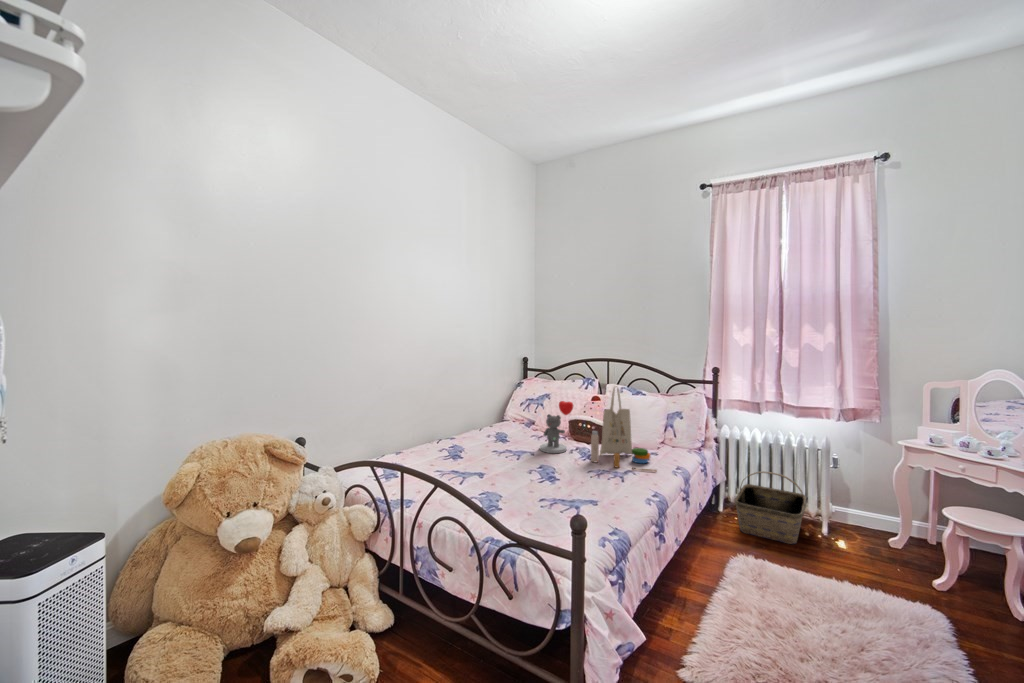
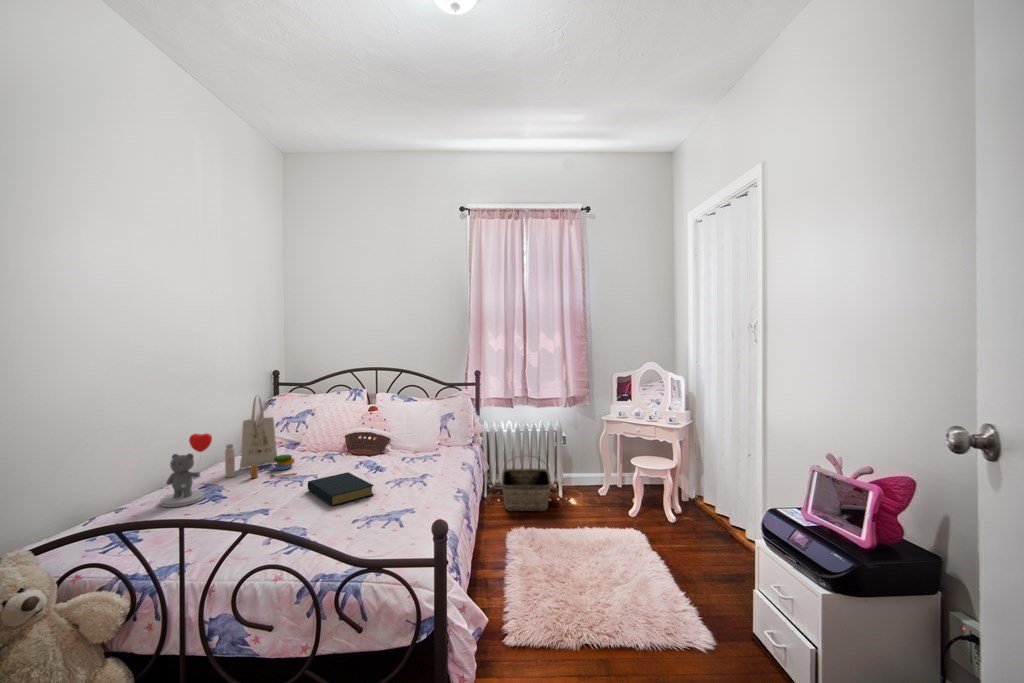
tote bag: present [591,387,657,472] -> present [225,396,297,478]
teddy bear: present [540,401,573,453] -> present [160,433,212,507]
hardback book: none [520,455,570,483] -> present [308,472,374,506]

